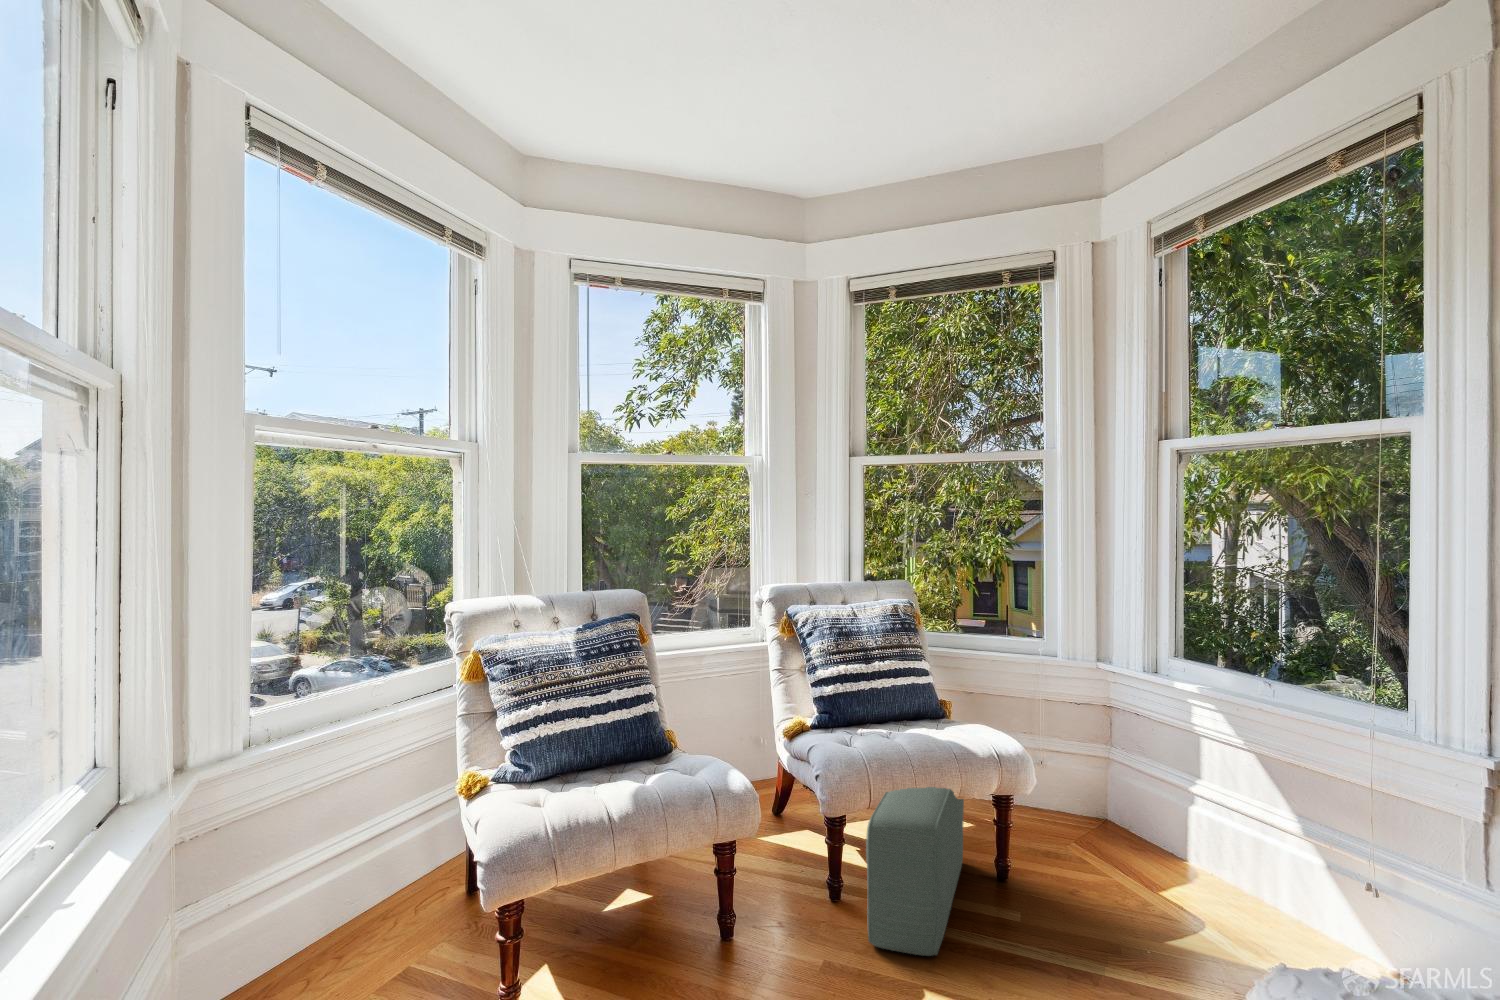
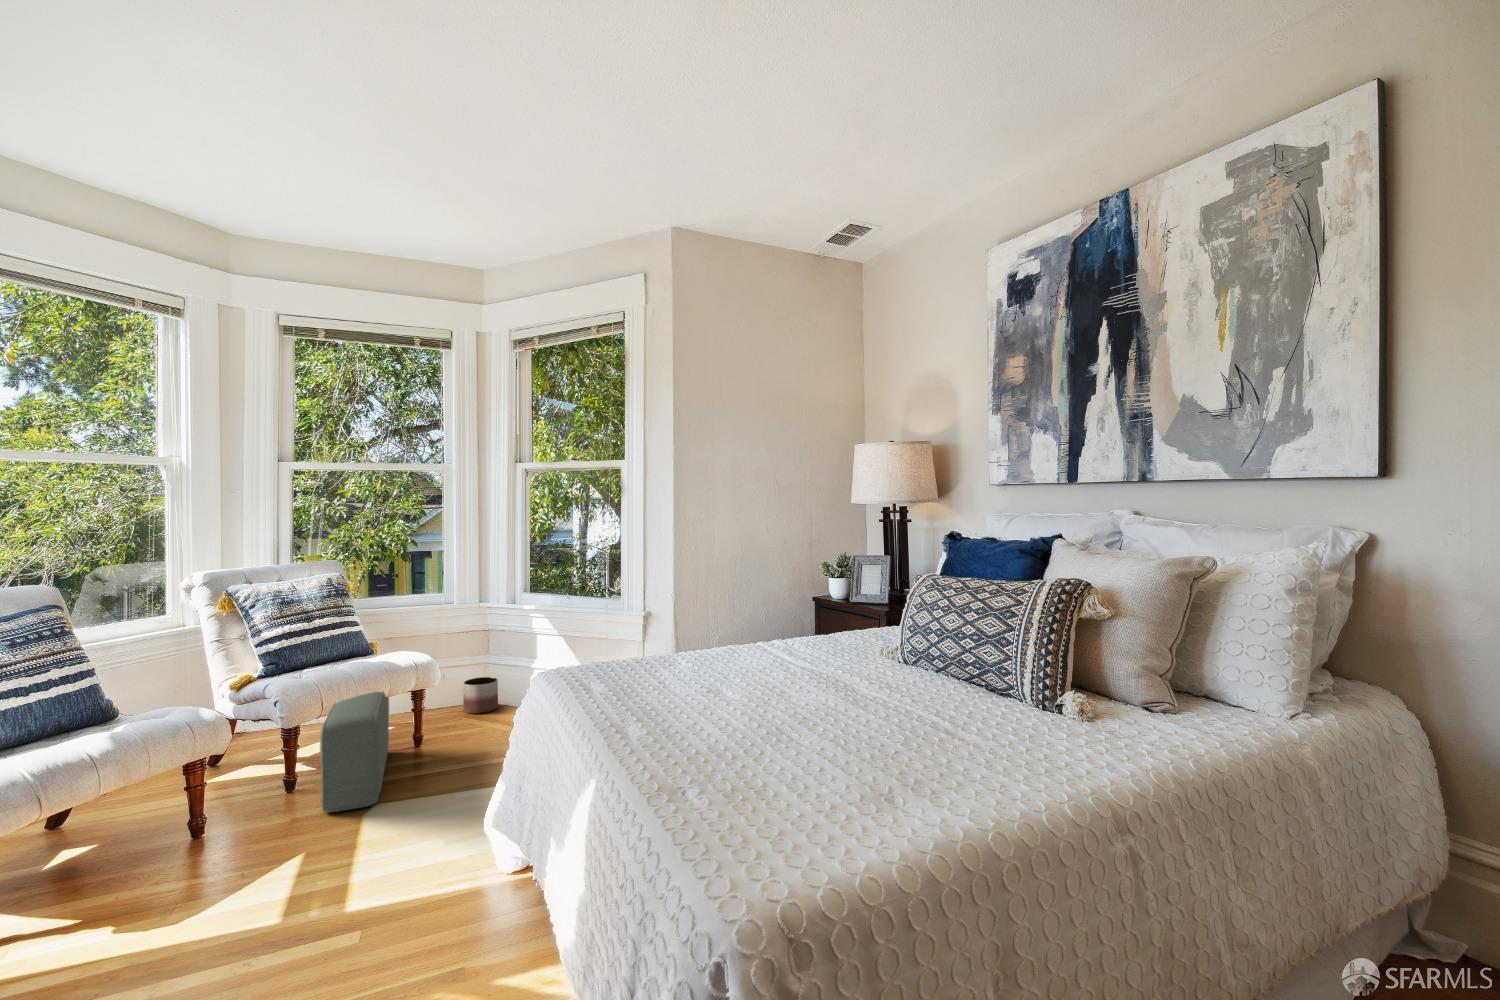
planter: none [1072,773,1126,831] -> present [463,677,498,713]

